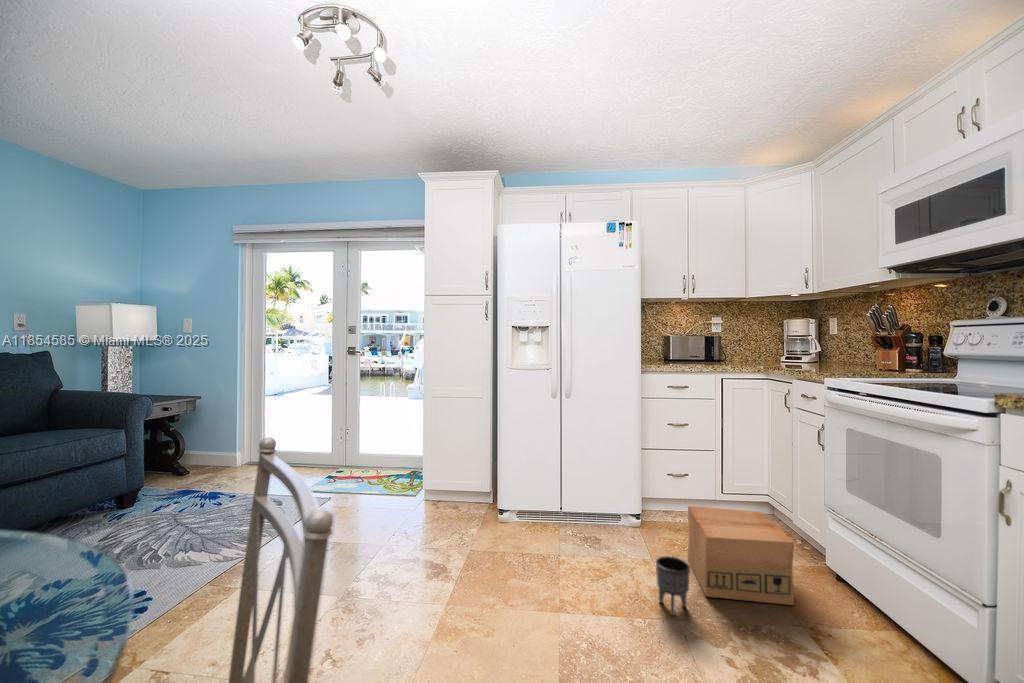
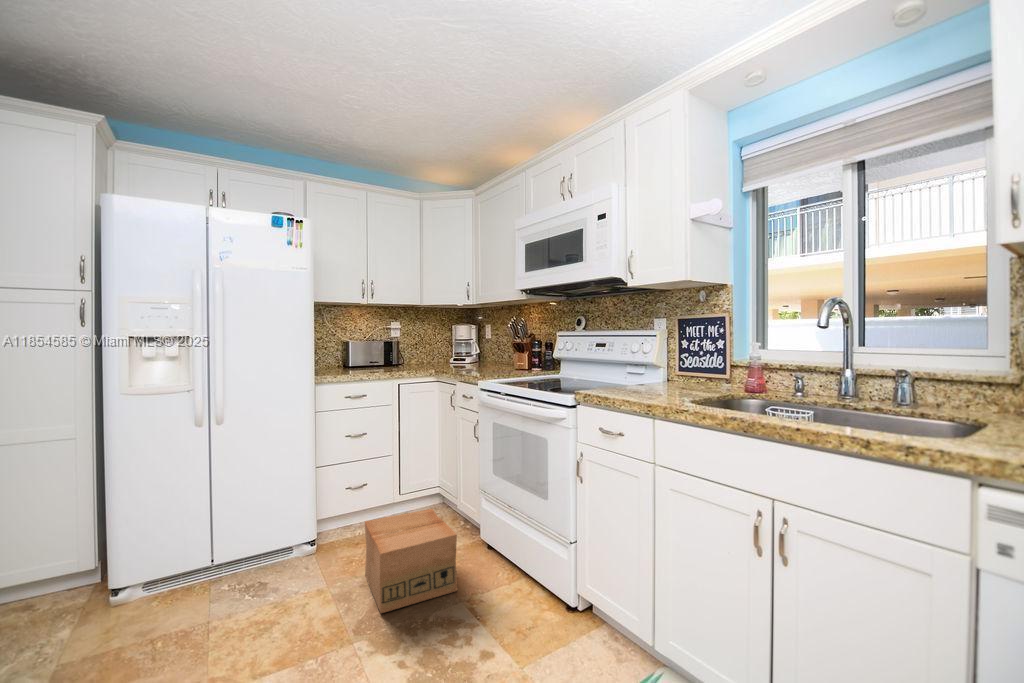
planter: present [656,556,690,615] -> none [326,586,363,652]

